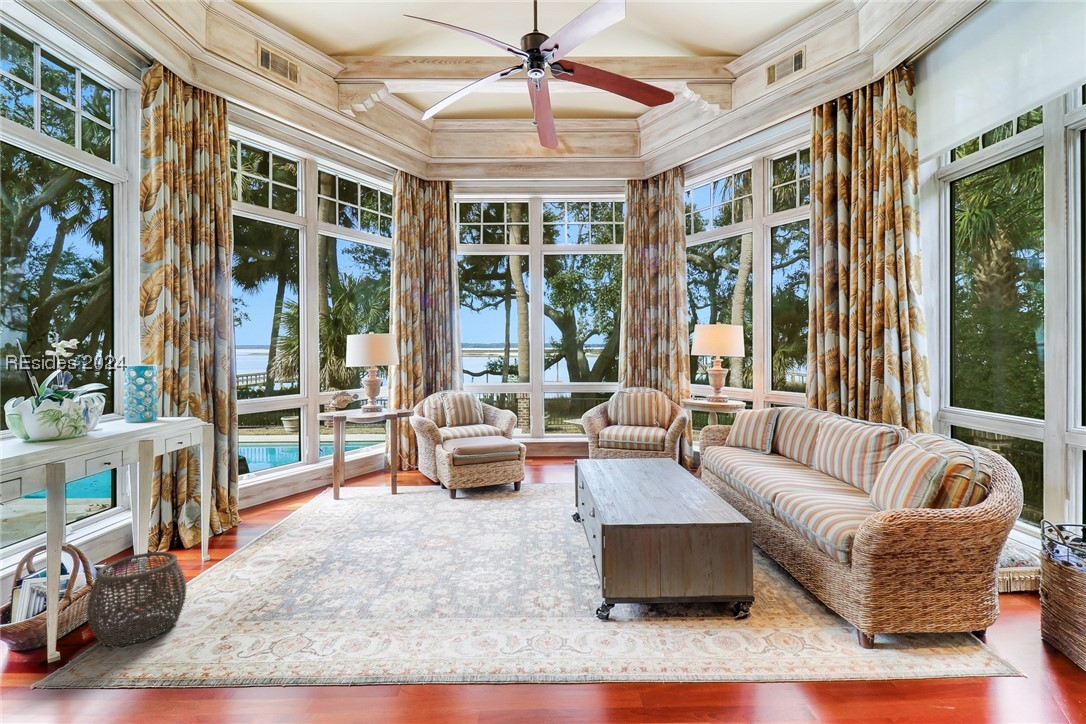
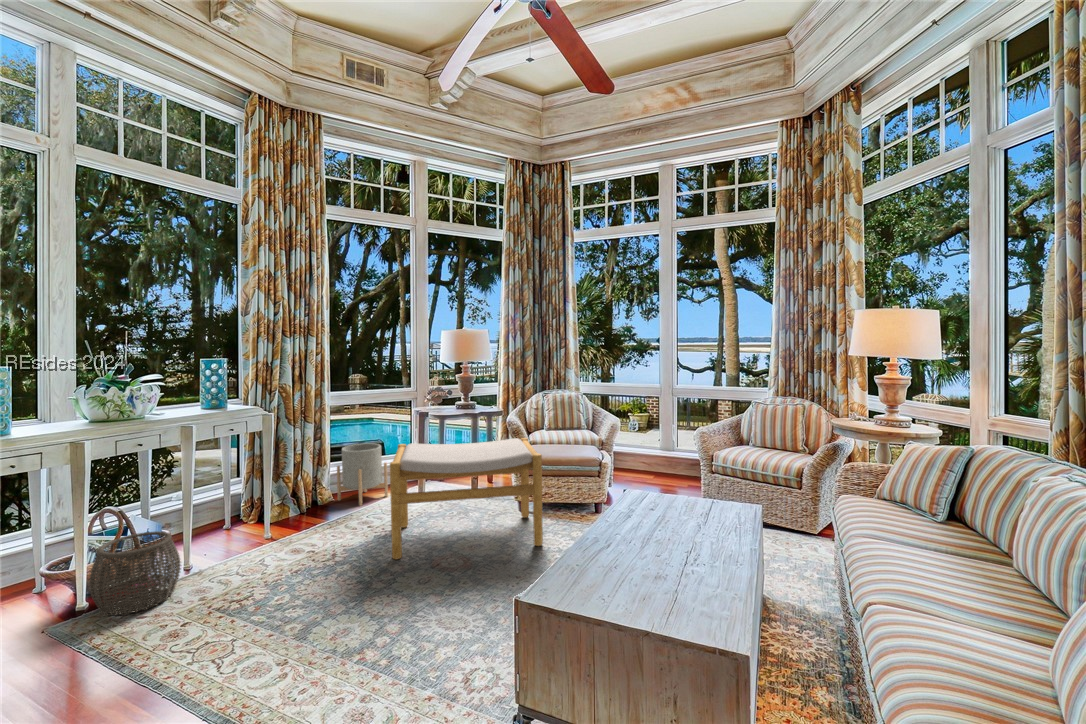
footstool: none [350,432,500,549] -> present [390,438,543,560]
planter: none [243,454,300,518] -> present [337,444,388,505]

